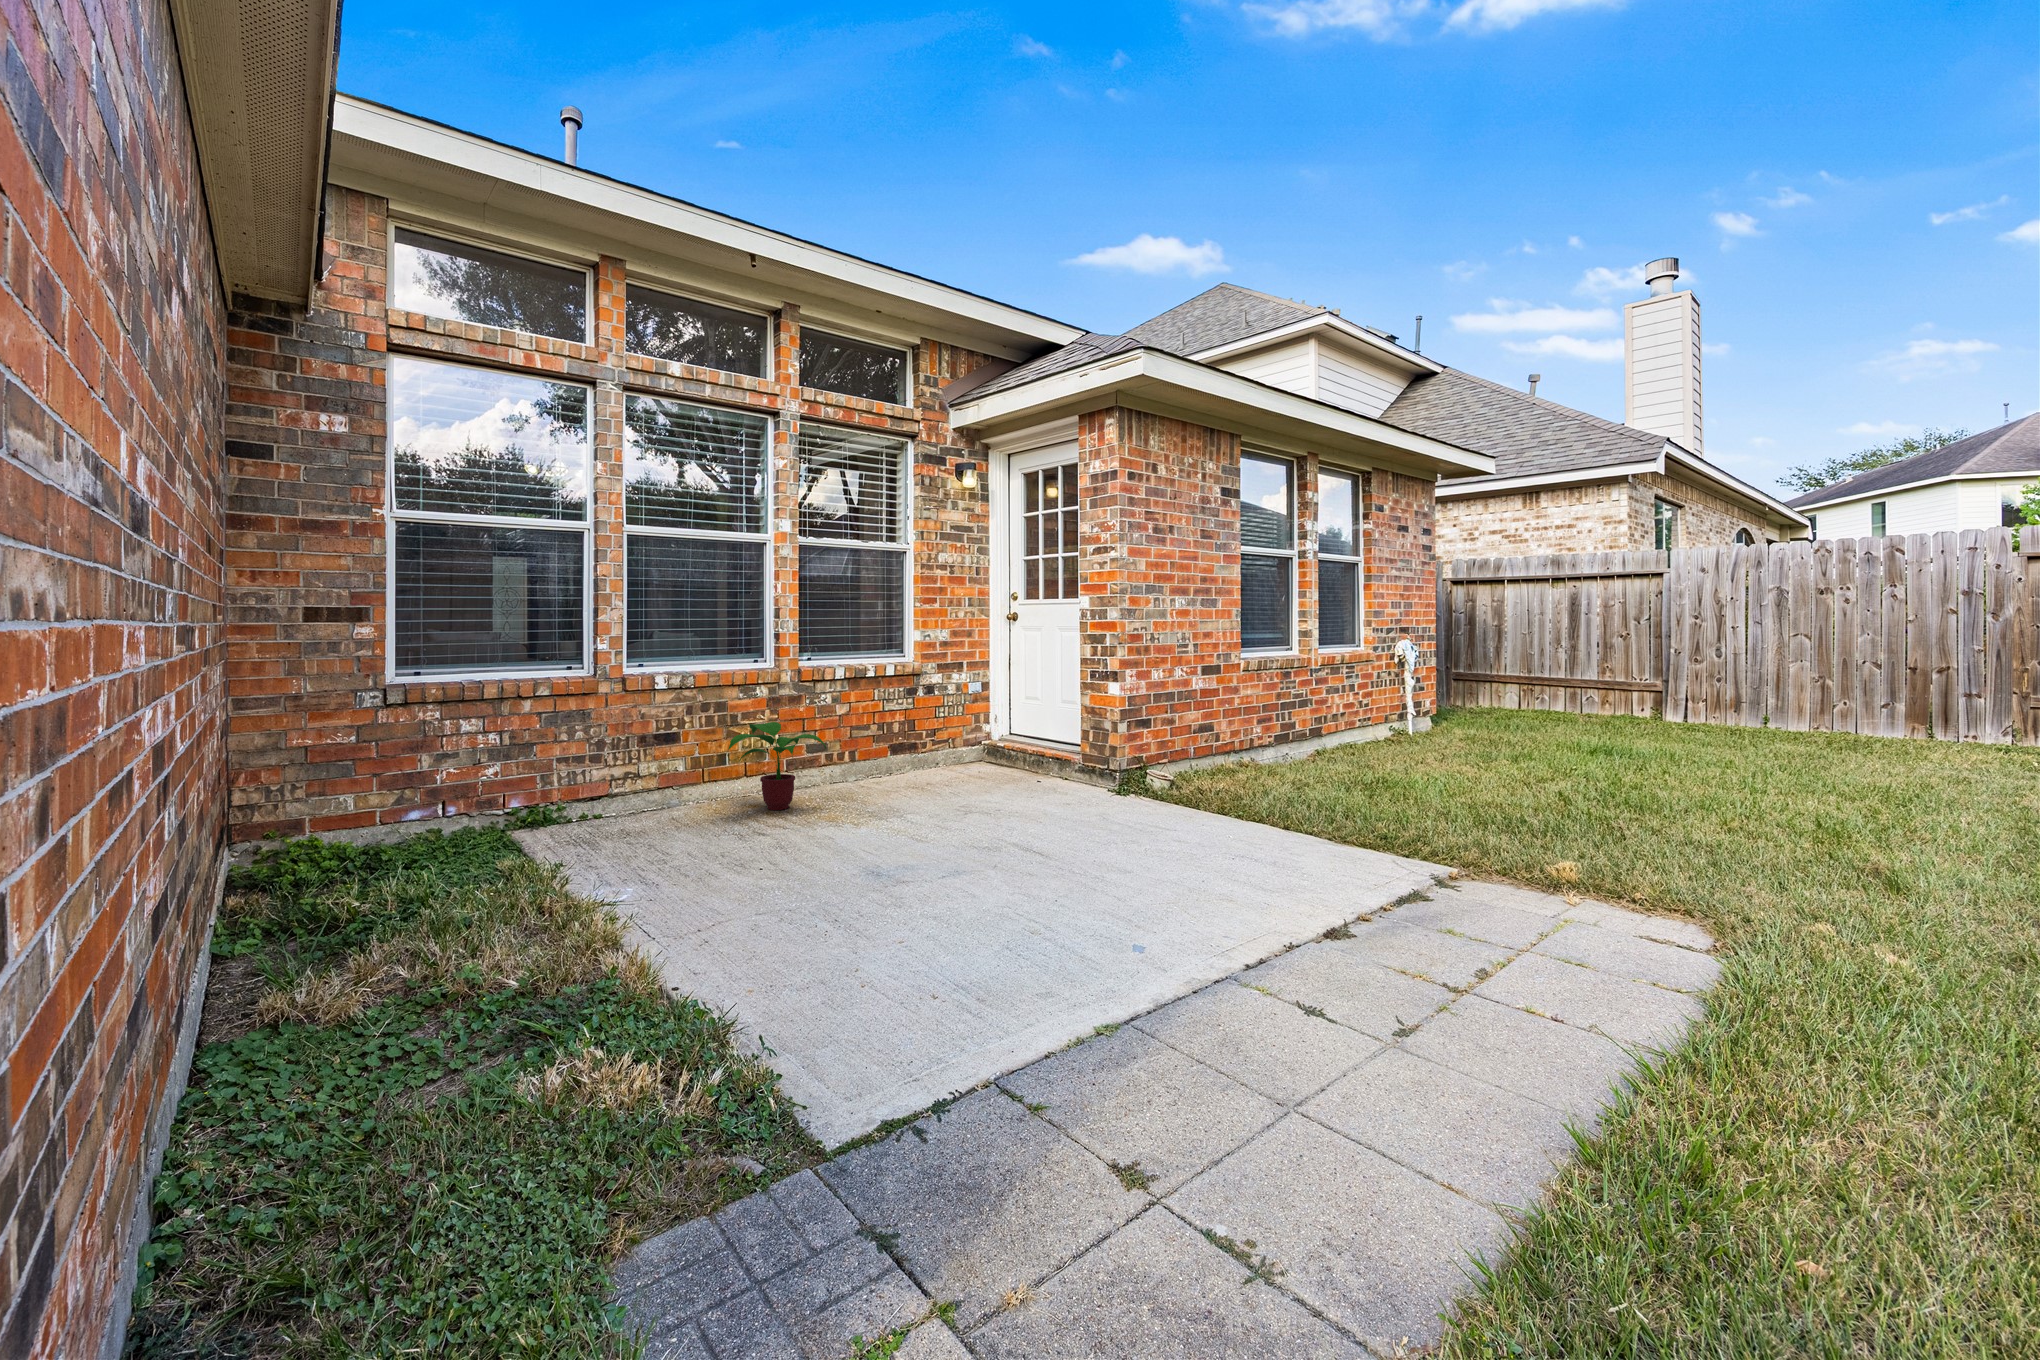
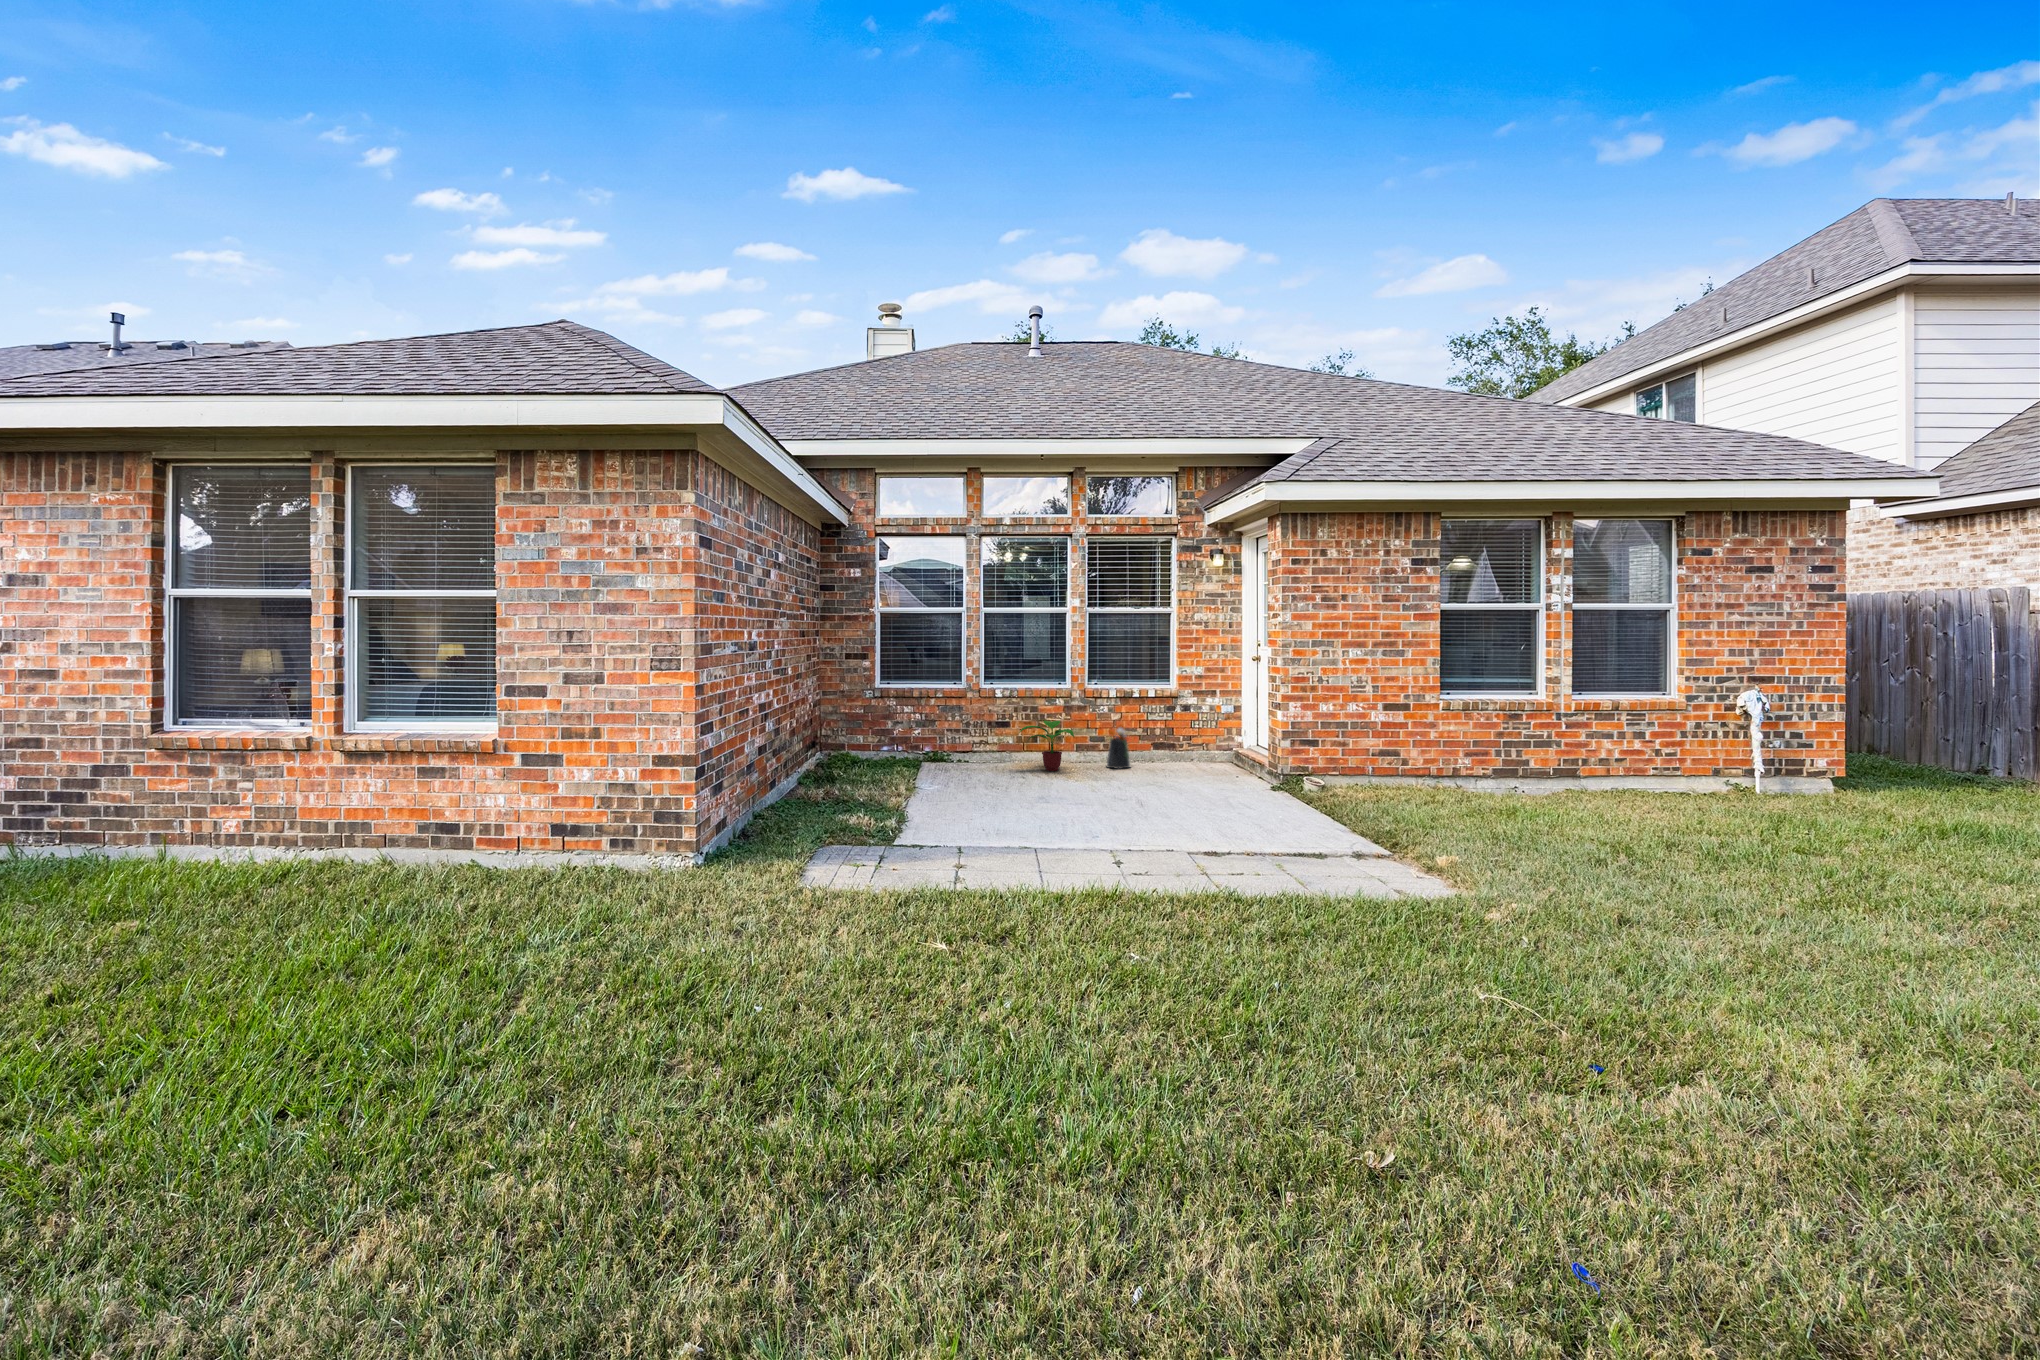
watering can: none [842,719,881,791] -> present [1107,725,1130,769]

